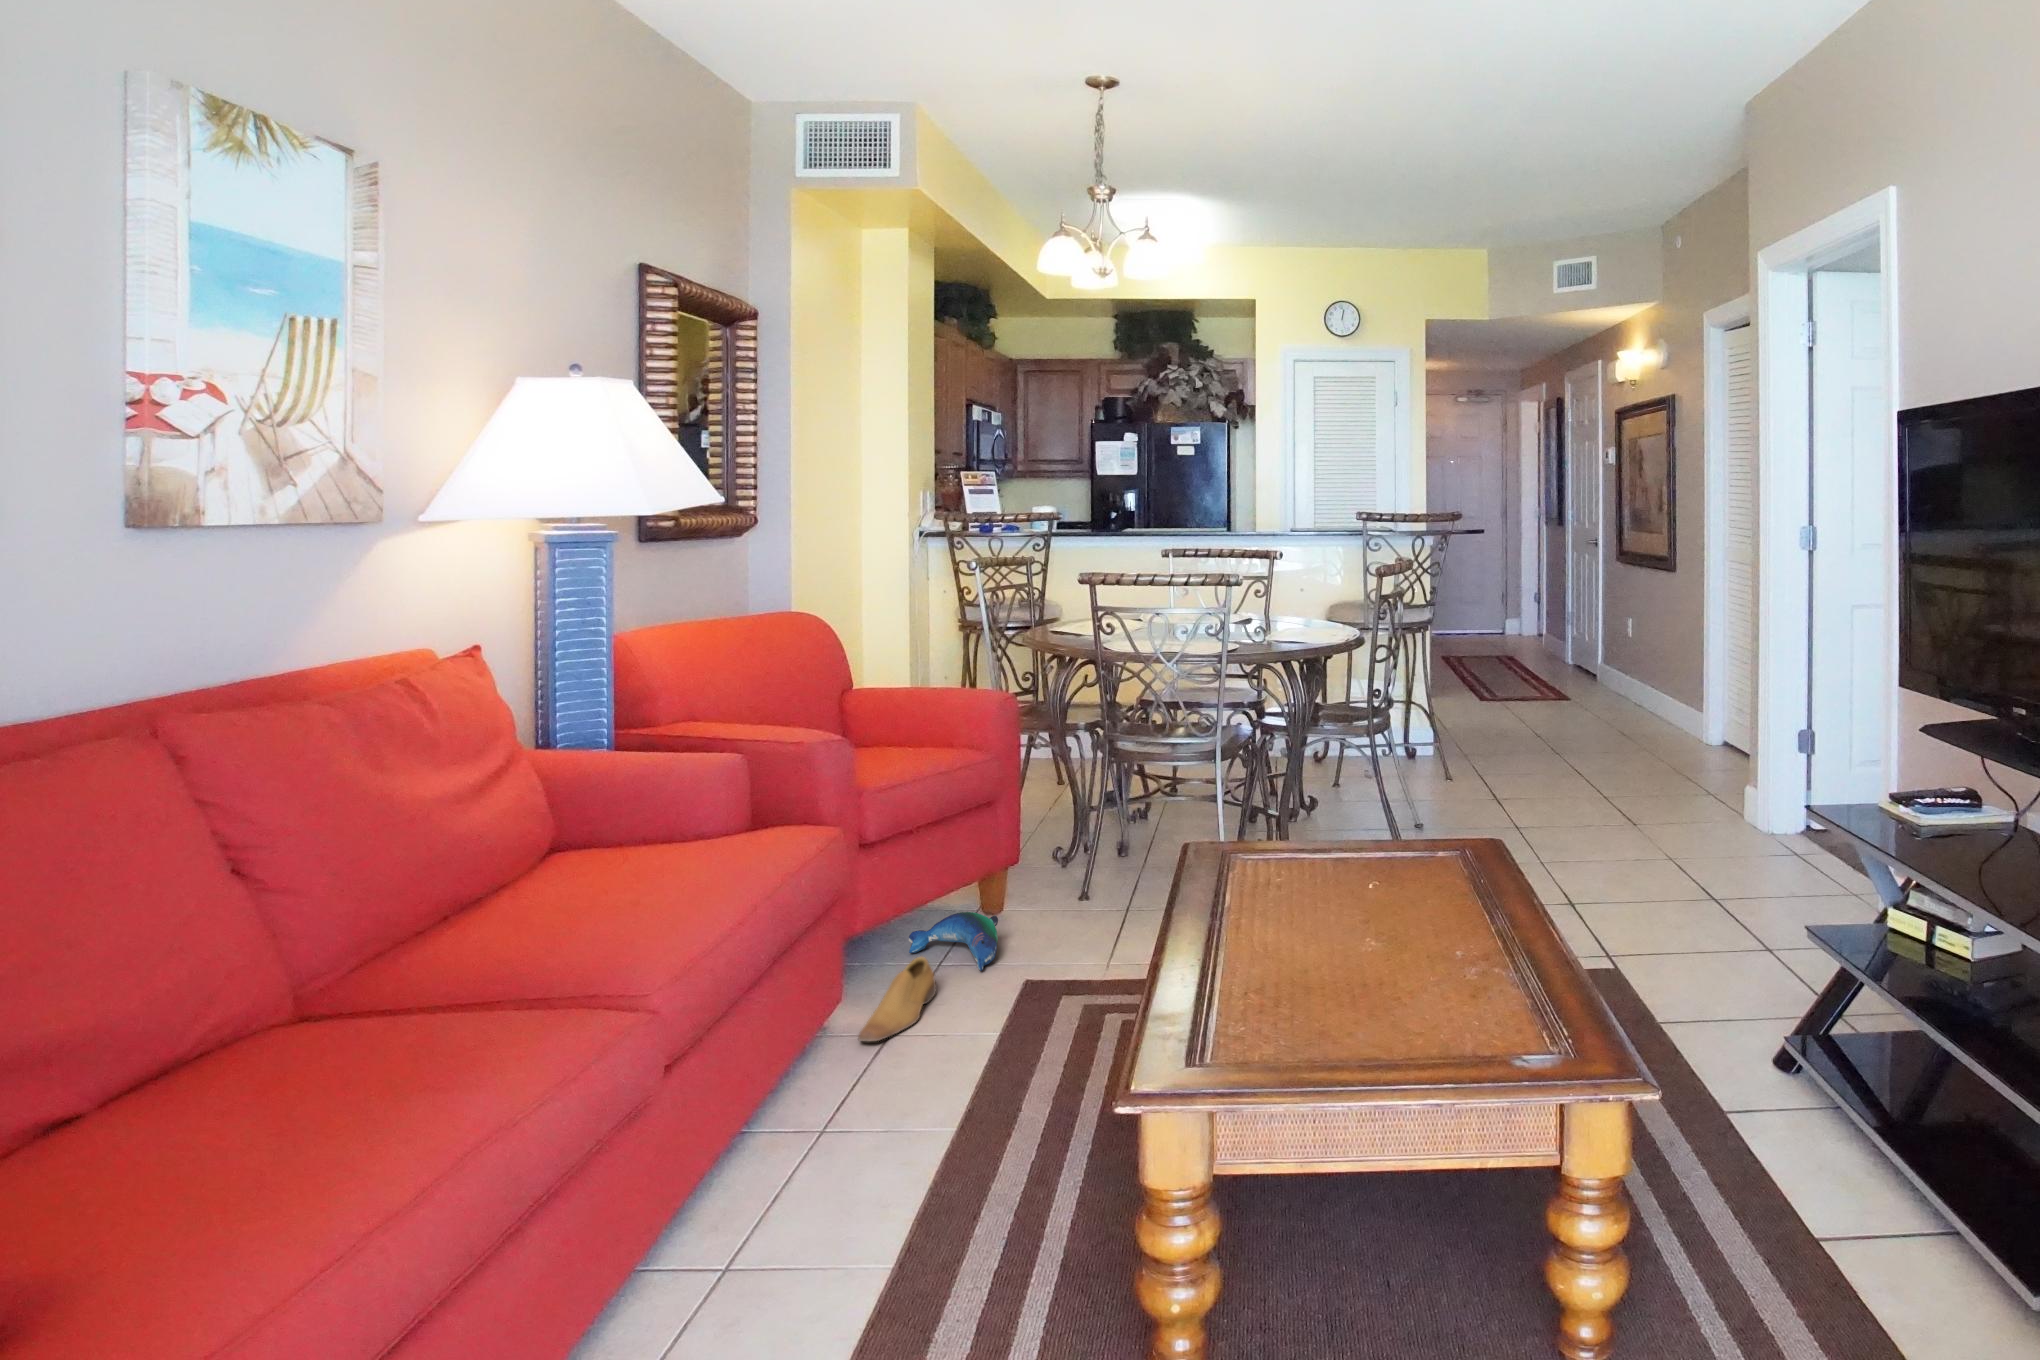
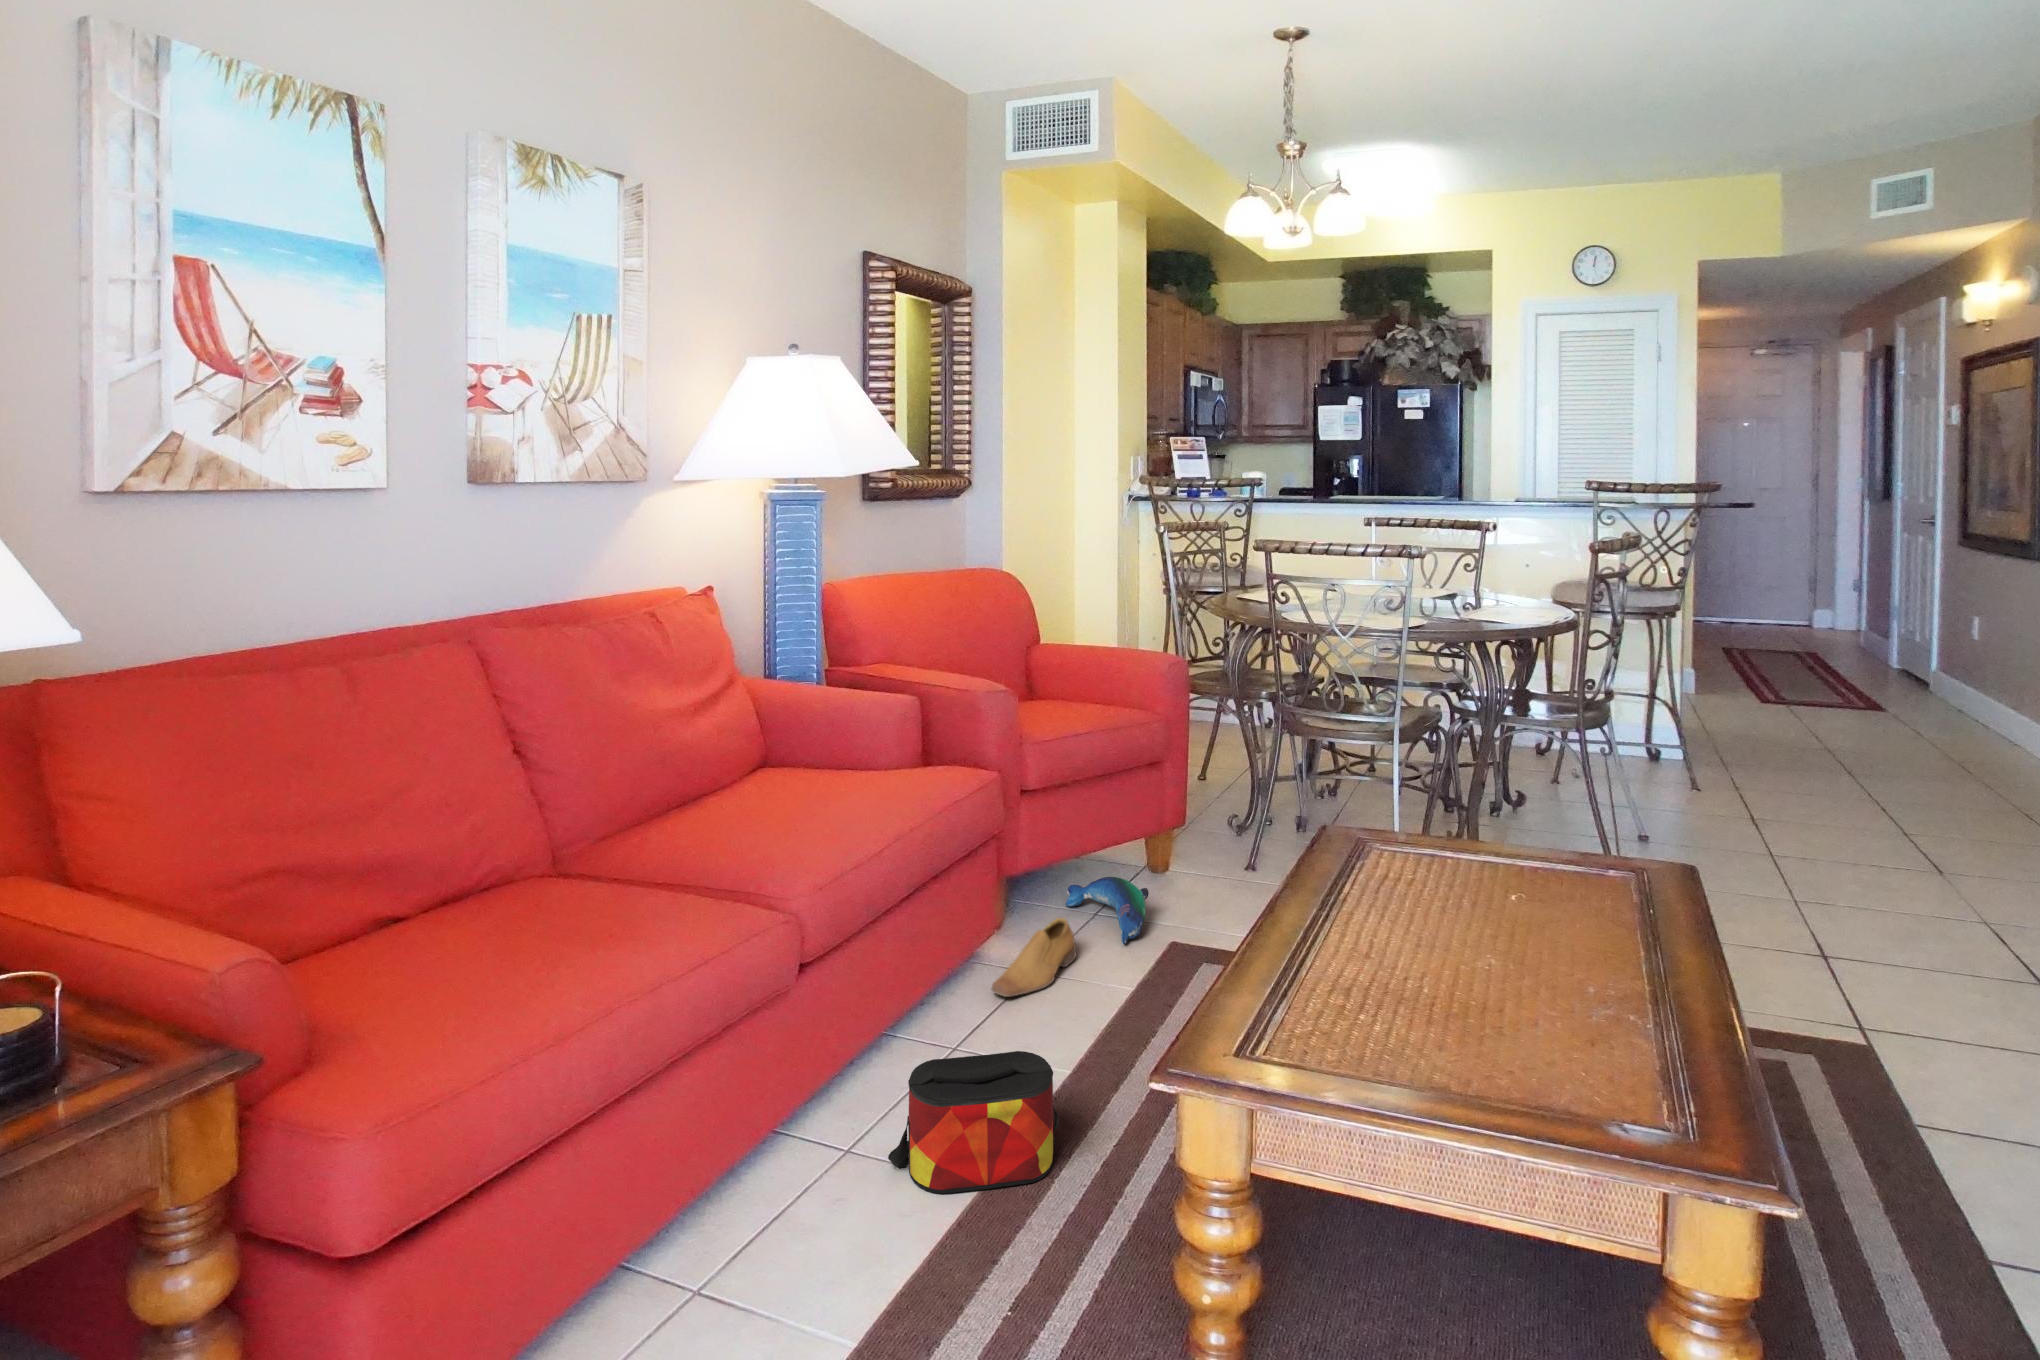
bag: none [804,1058,972,1211] -> present [888,1051,1059,1194]

